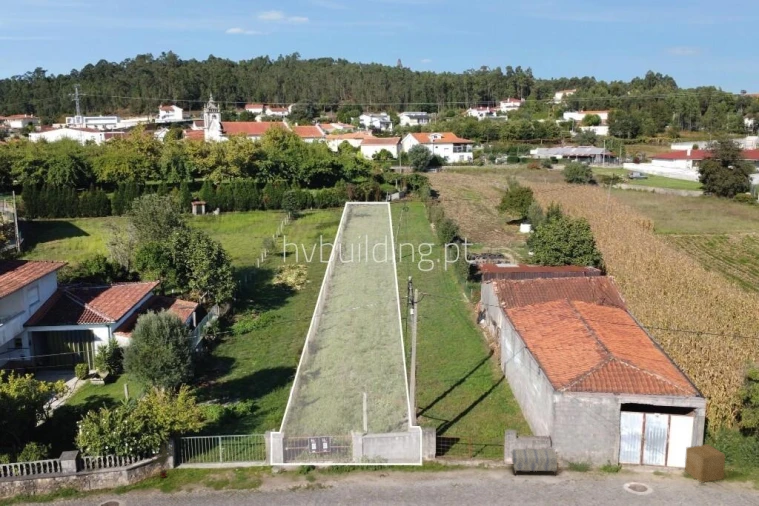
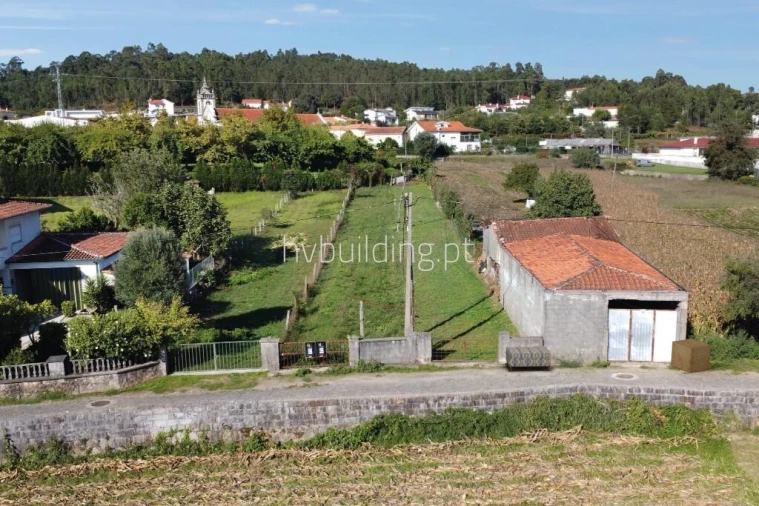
potted tree: present [152,446,173,478] -> none [142,347,168,382]

